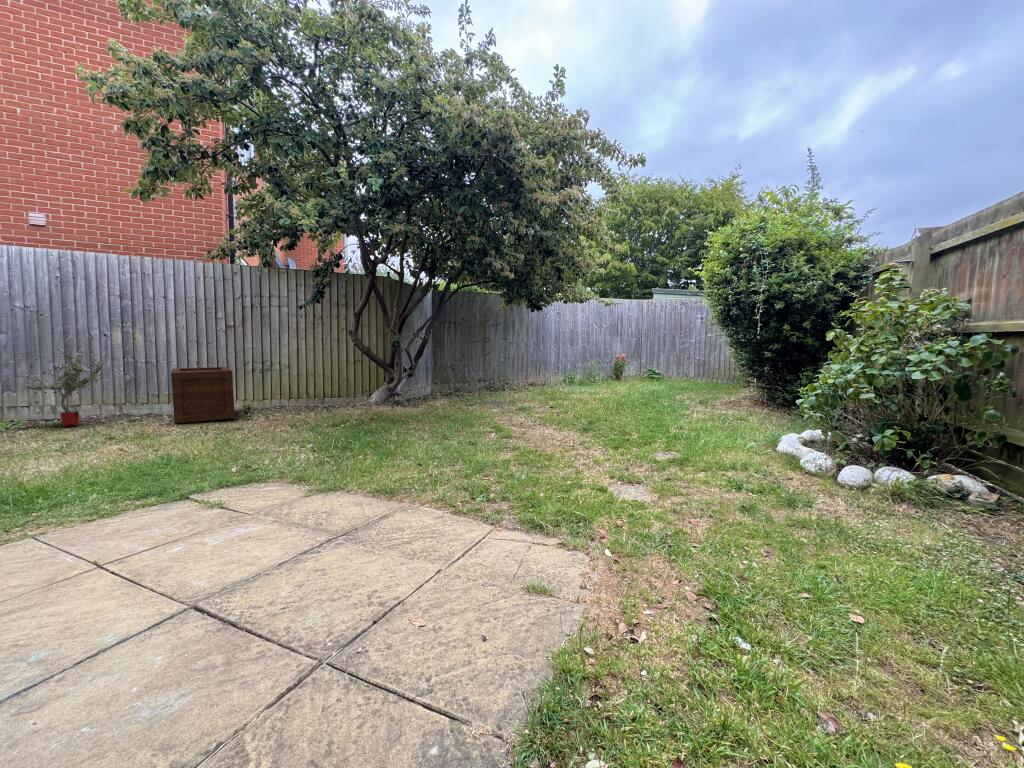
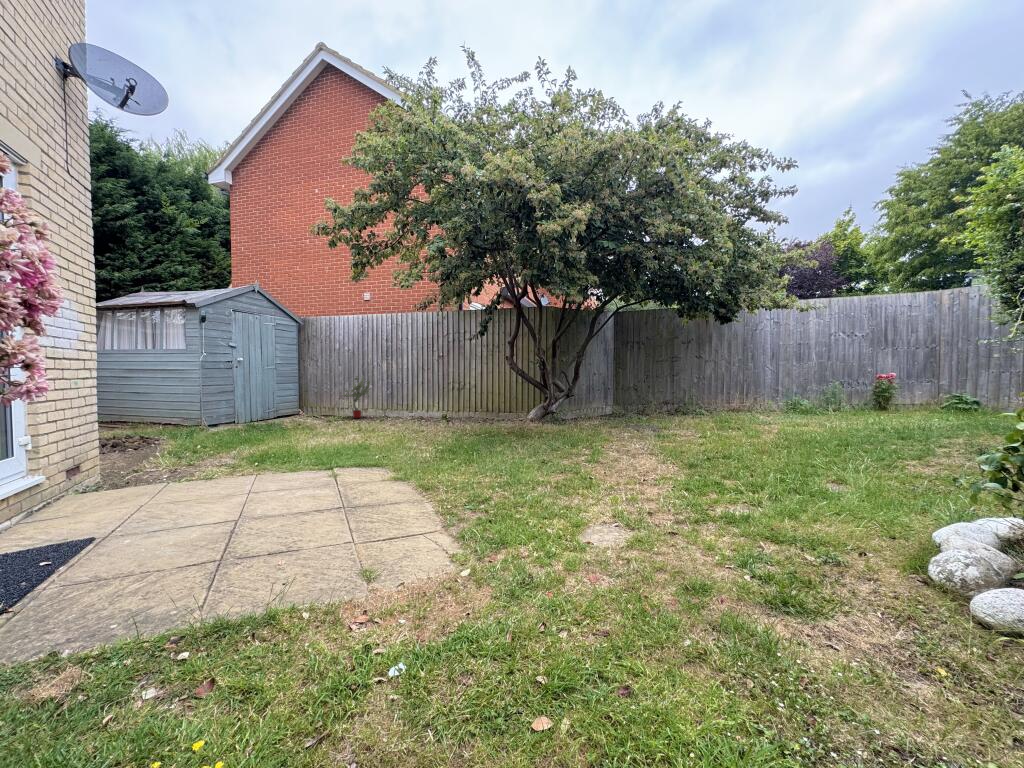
wooden crate: present [171,367,235,424] -> none [389,386,437,423]

